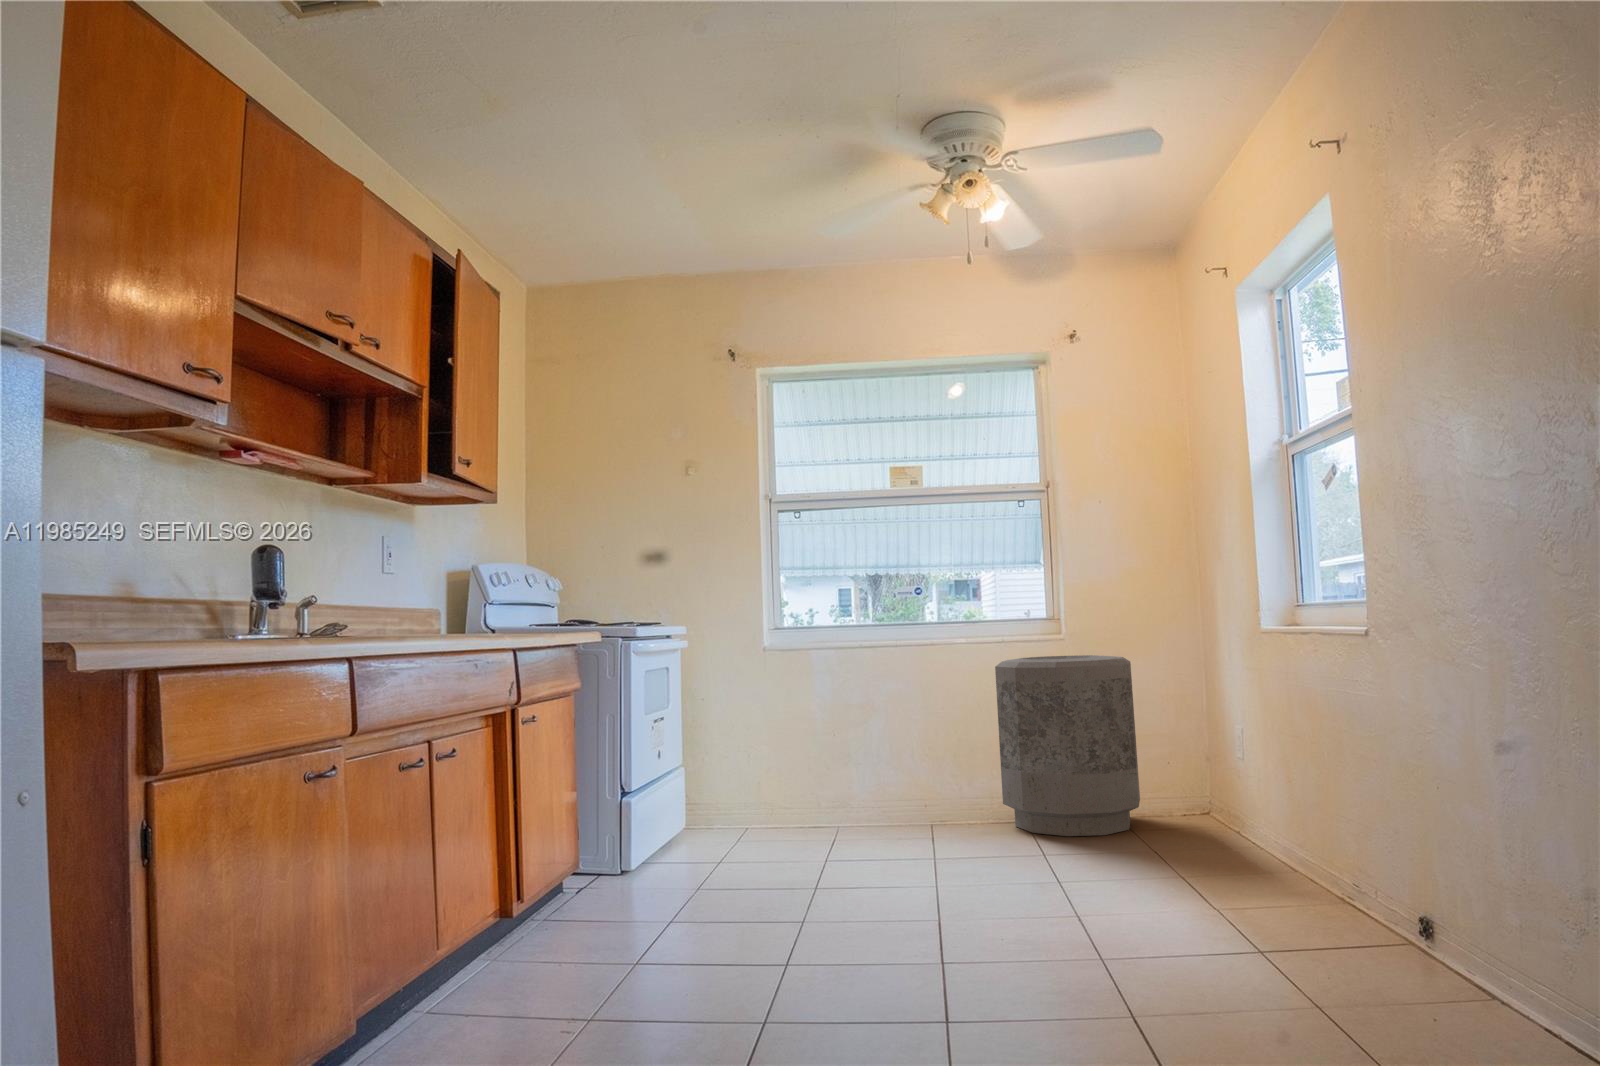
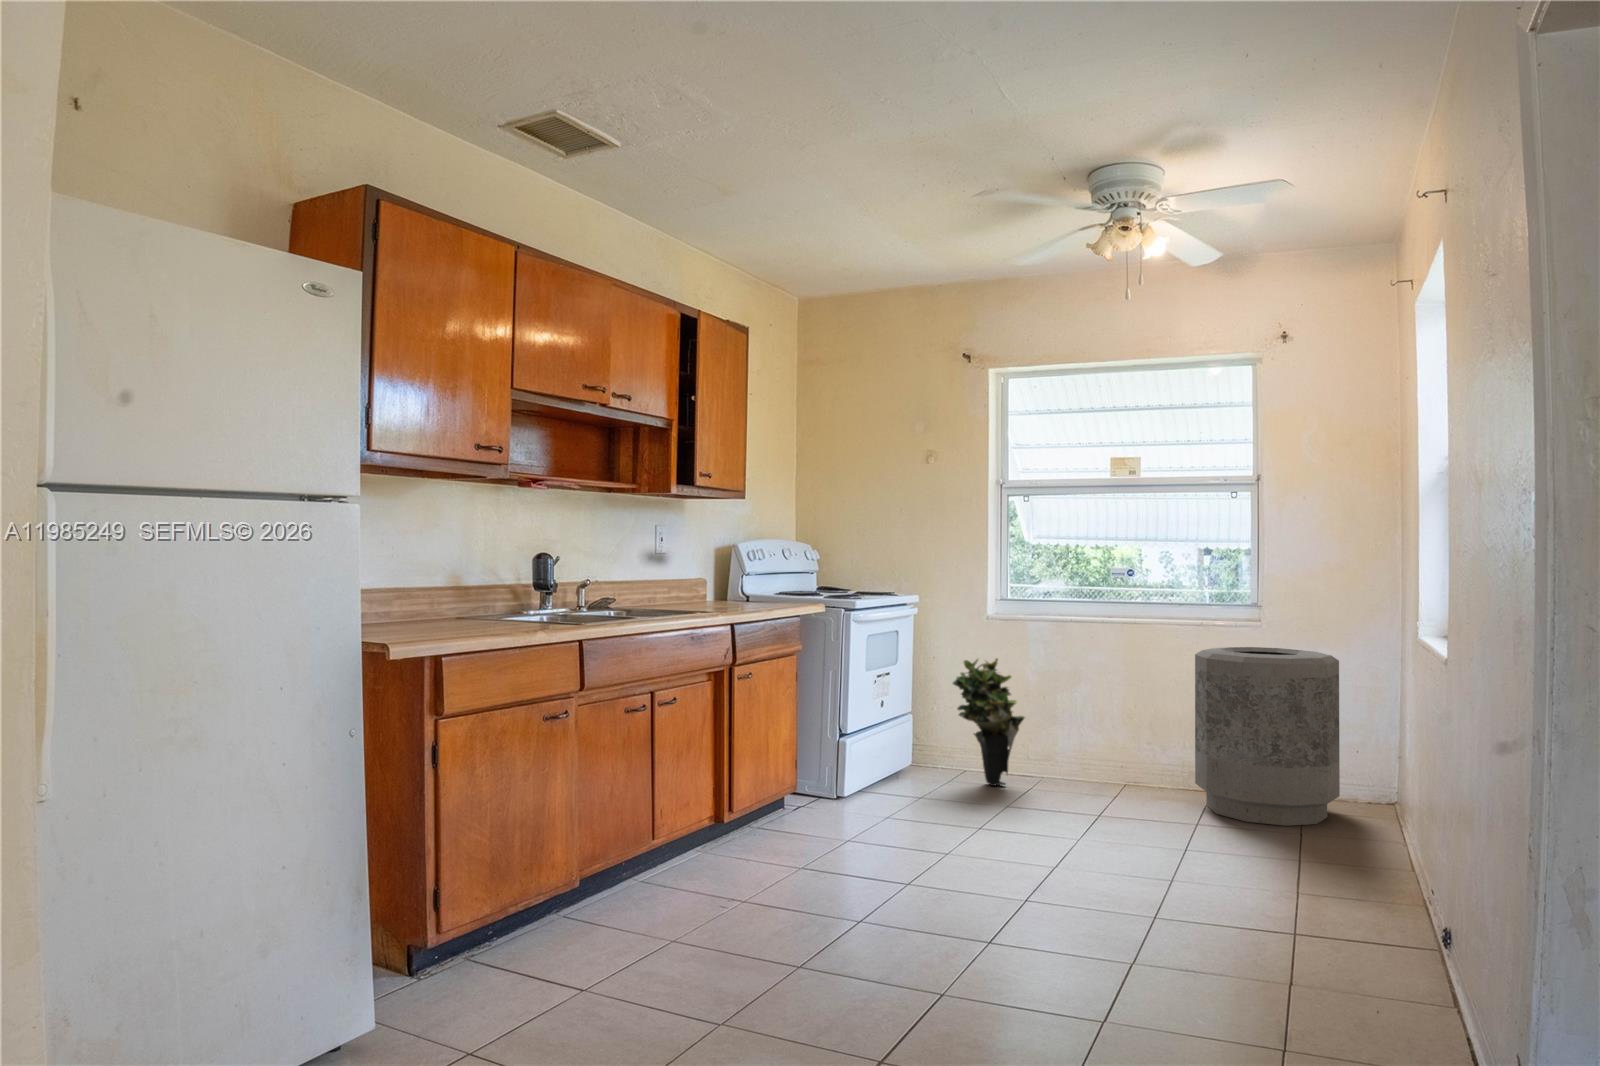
potted plant: none [734,690,815,836] -> present [953,659,1025,786]

